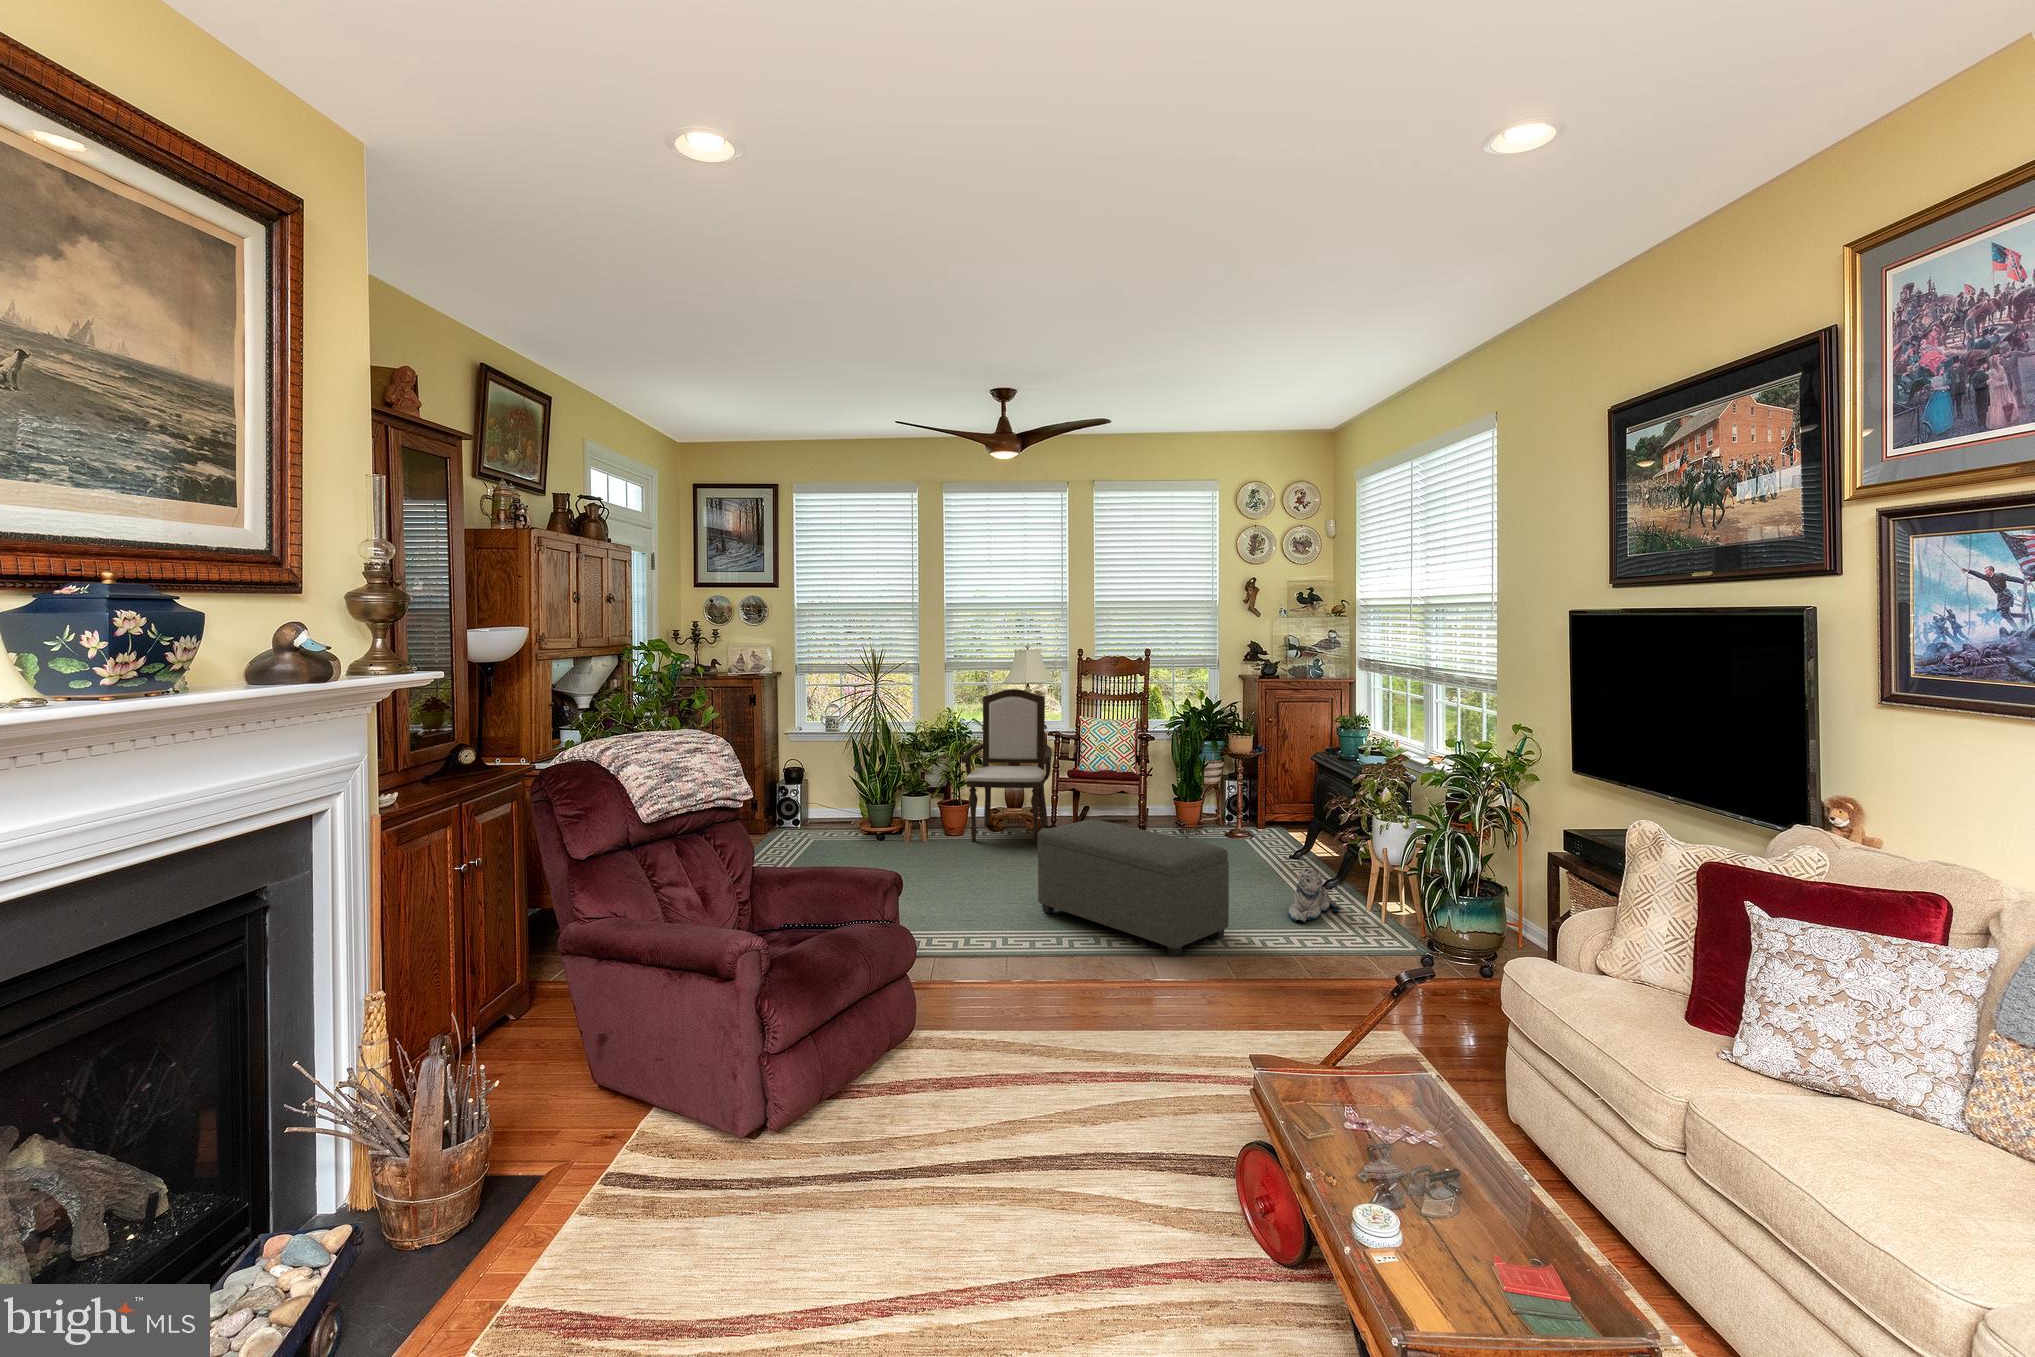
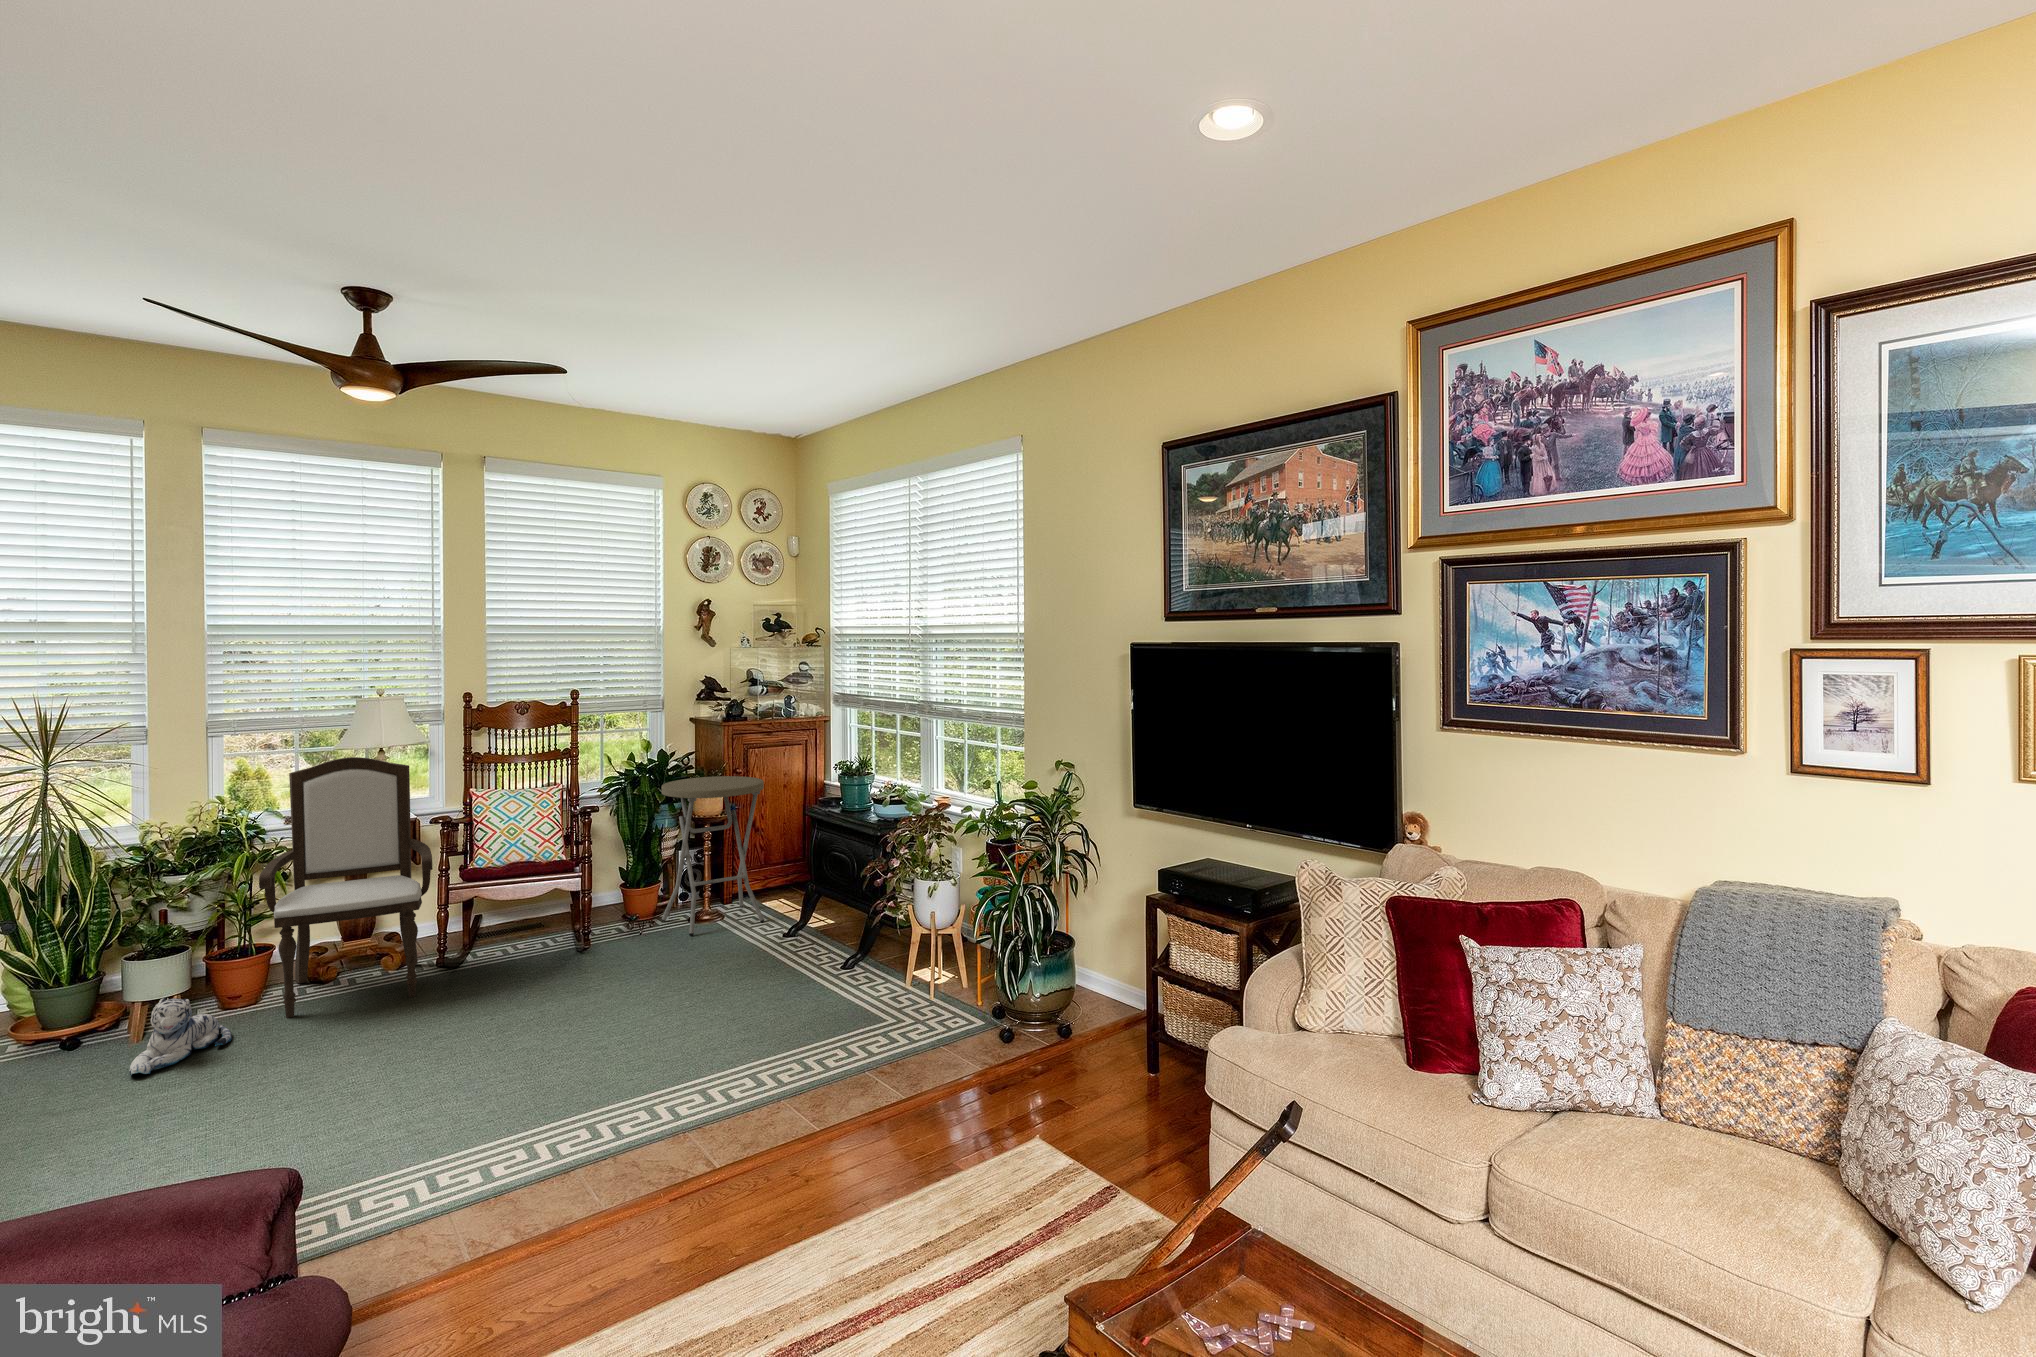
side table: none [1205,721,1283,838] -> present [661,776,764,936]
ottoman: present [1038,819,1229,957] -> none [484,950,795,1131]
plush toy: present [1288,869,1339,922] -> present [129,998,232,1076]

